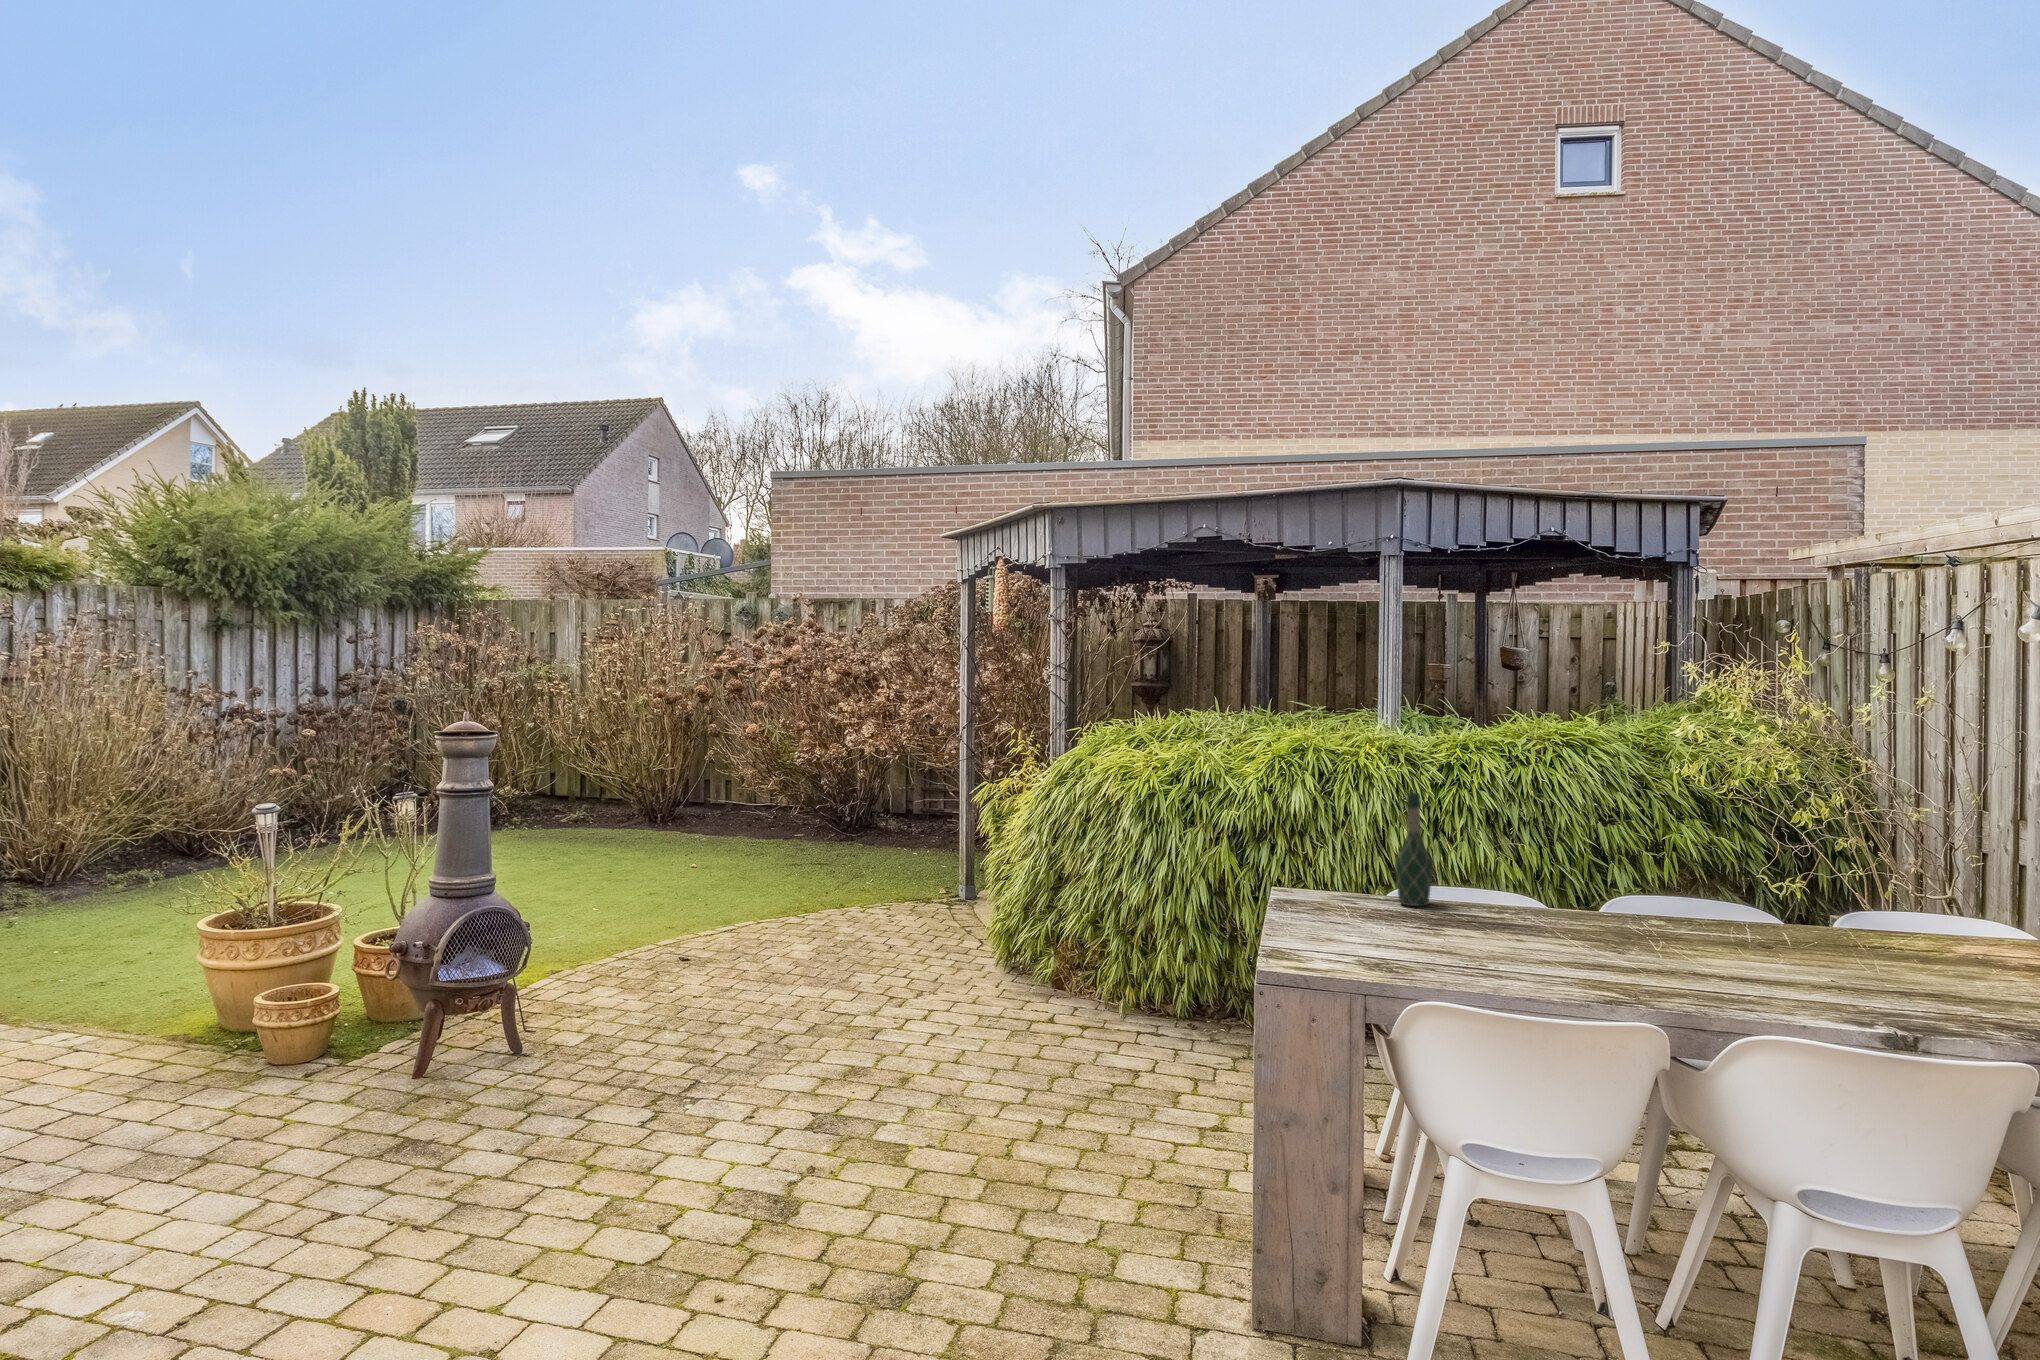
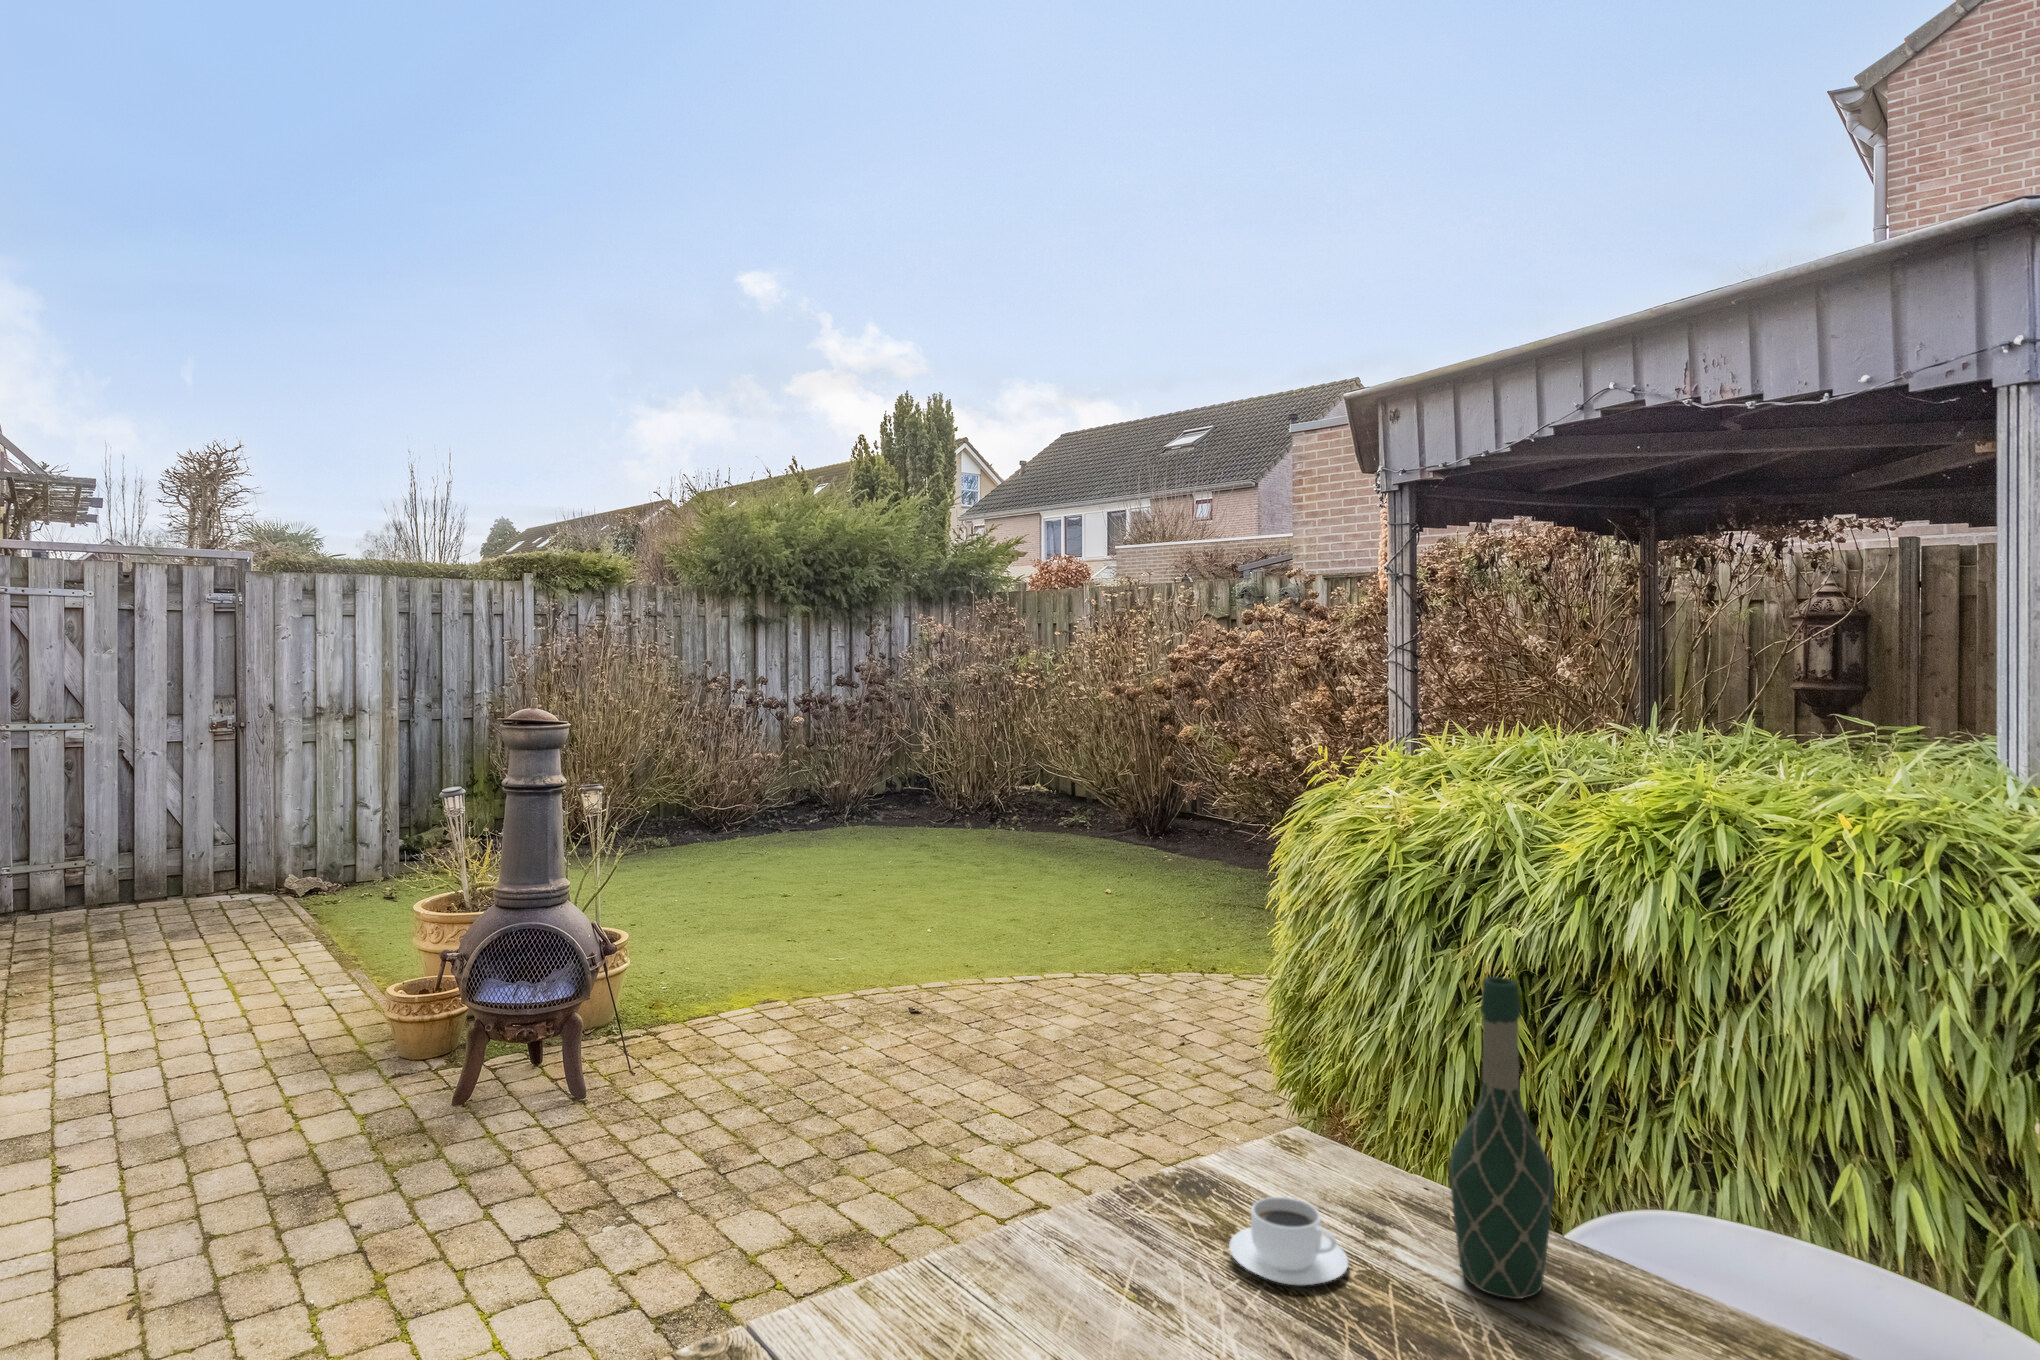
coffee cup: none [1330,891,1377,917] -> present [1229,1197,1348,1285]

